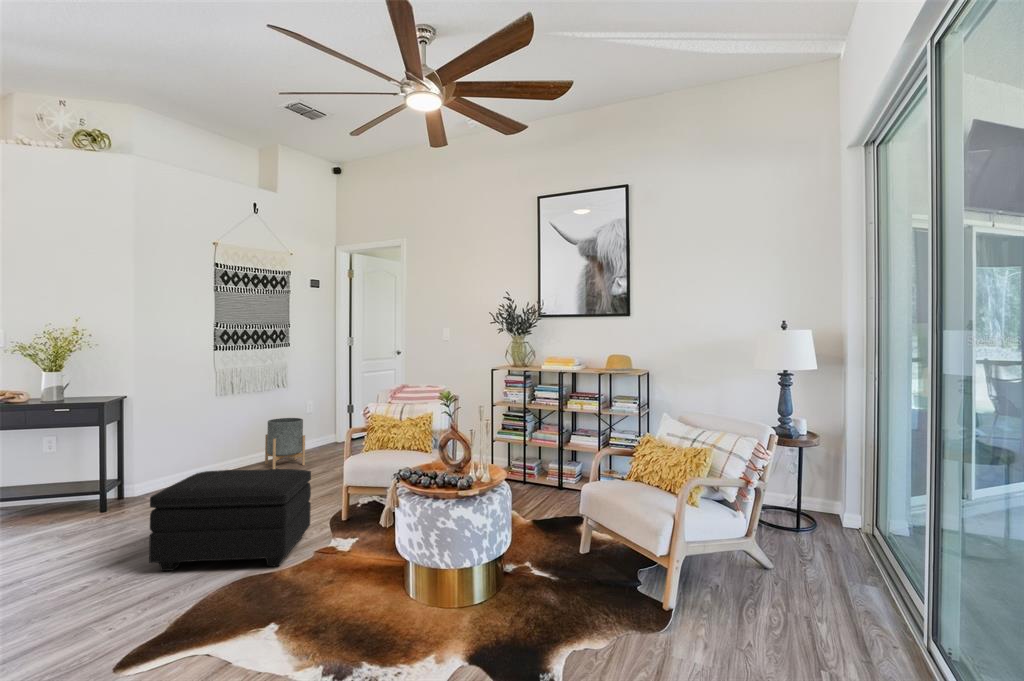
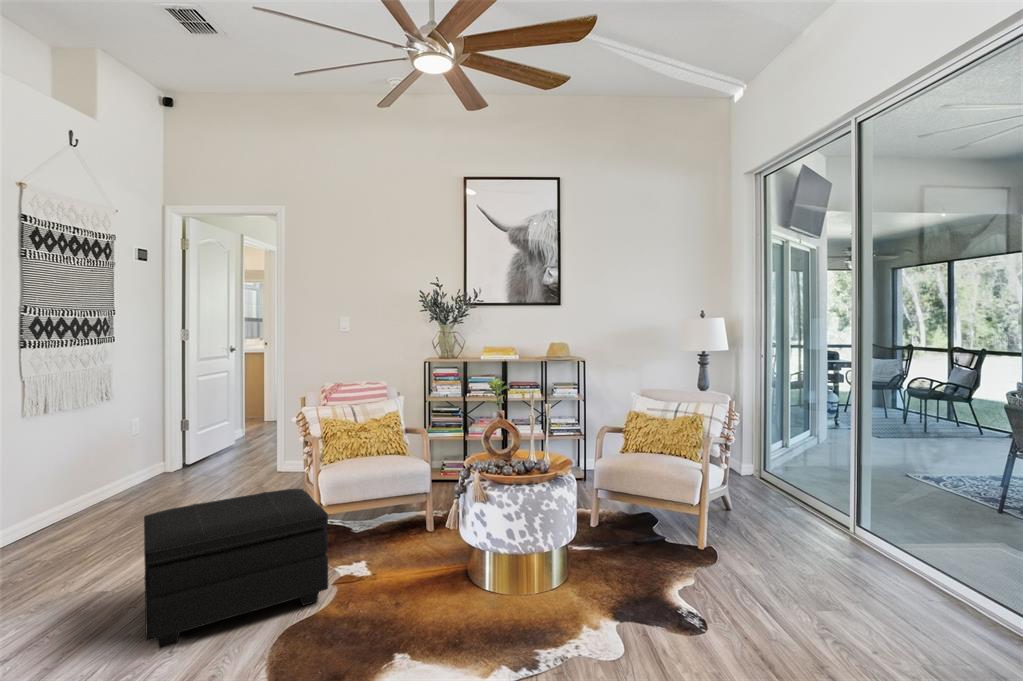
planter: present [265,418,305,469] -> none [94,436,163,510]

